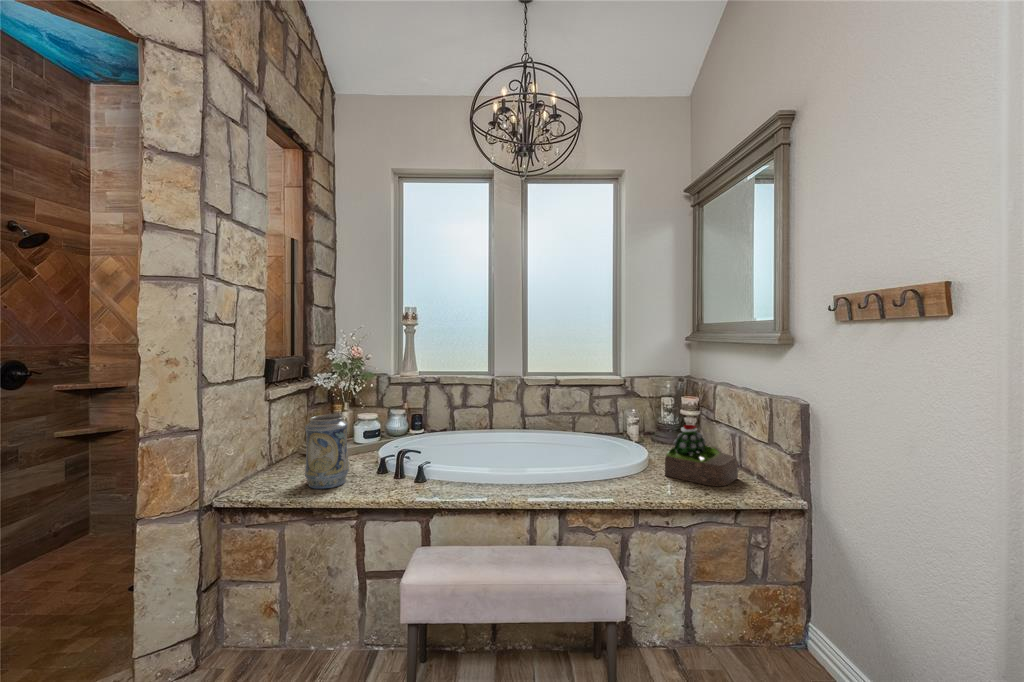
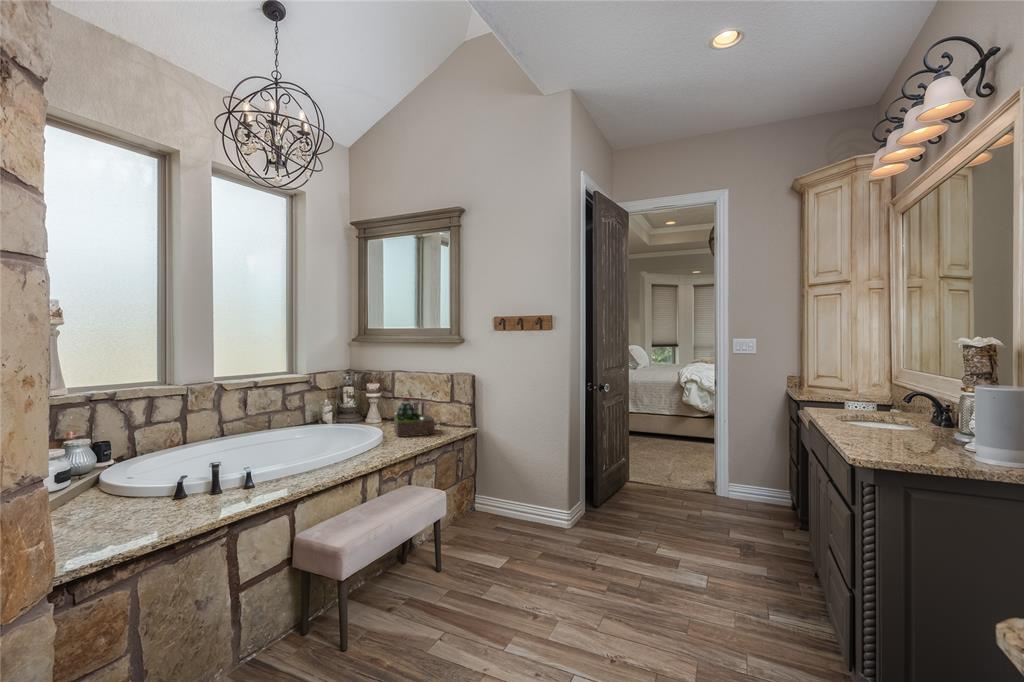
decorative vase: present [305,414,349,489] -> none [109,433,175,530]

